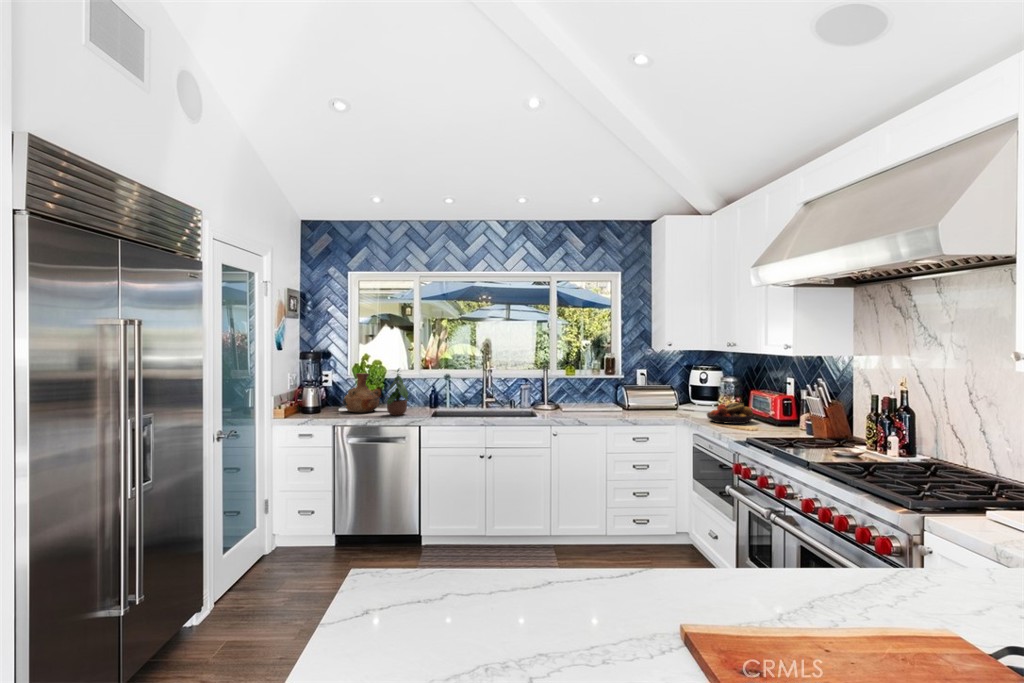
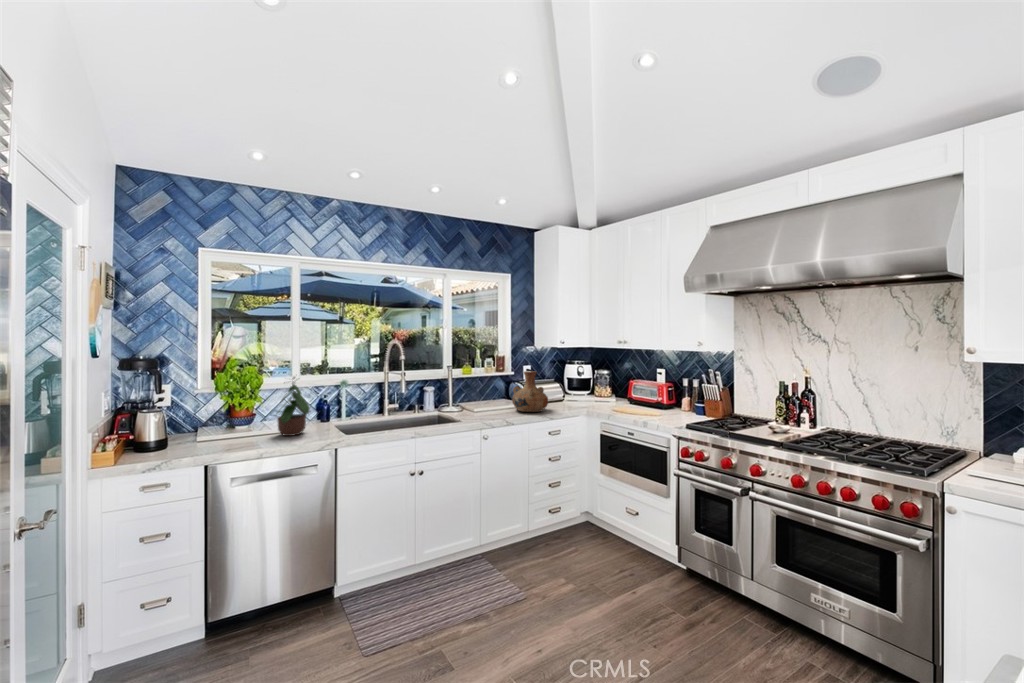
vase: present [343,373,381,413] -> present [512,371,548,412]
fruit bowl: present [707,403,753,424] -> none [616,394,656,414]

